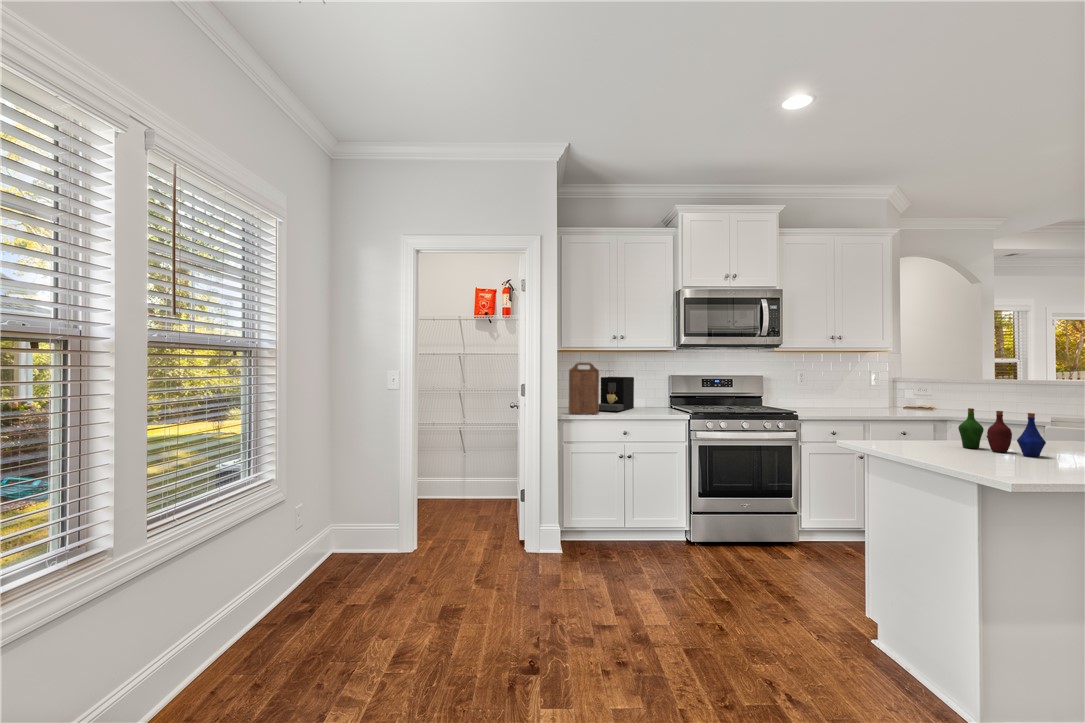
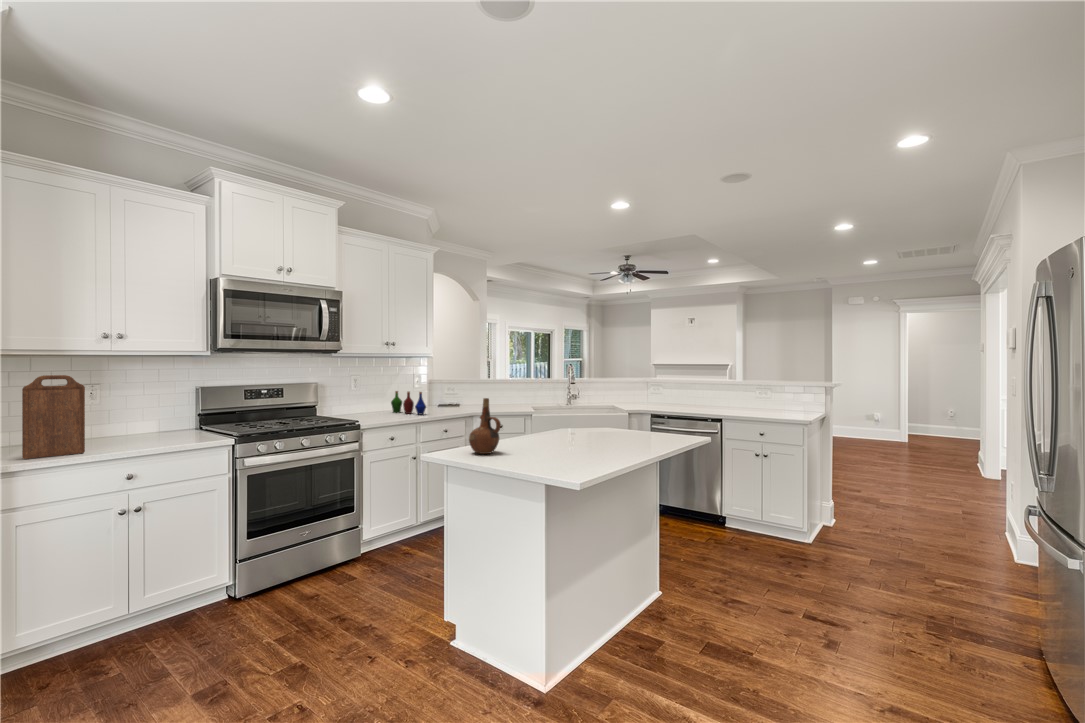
coffee maker: present [599,377,634,411] -> none [73,392,144,446]
ceramic pitcher: none [892,388,931,447] -> present [469,398,501,454]
bottle: present [958,408,1046,457] -> present [391,391,426,415]

